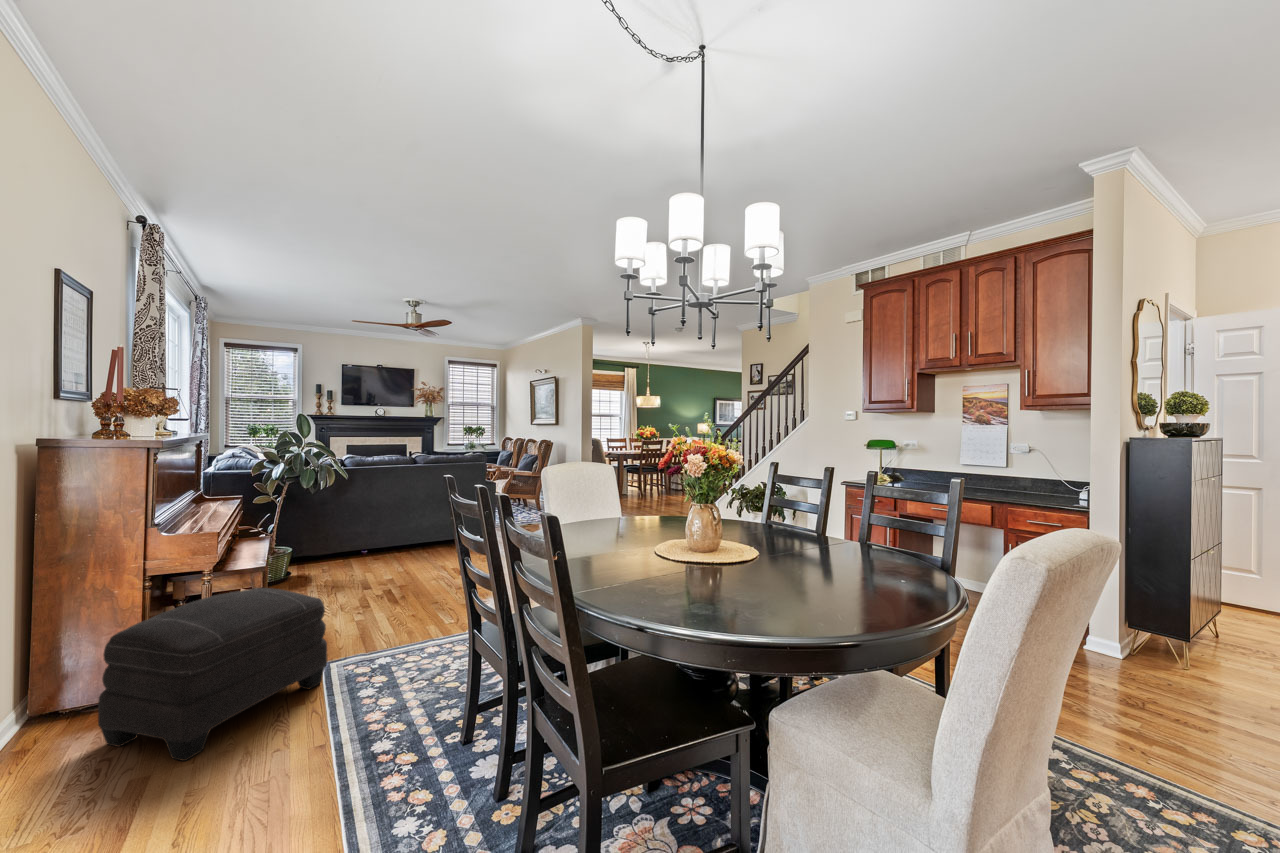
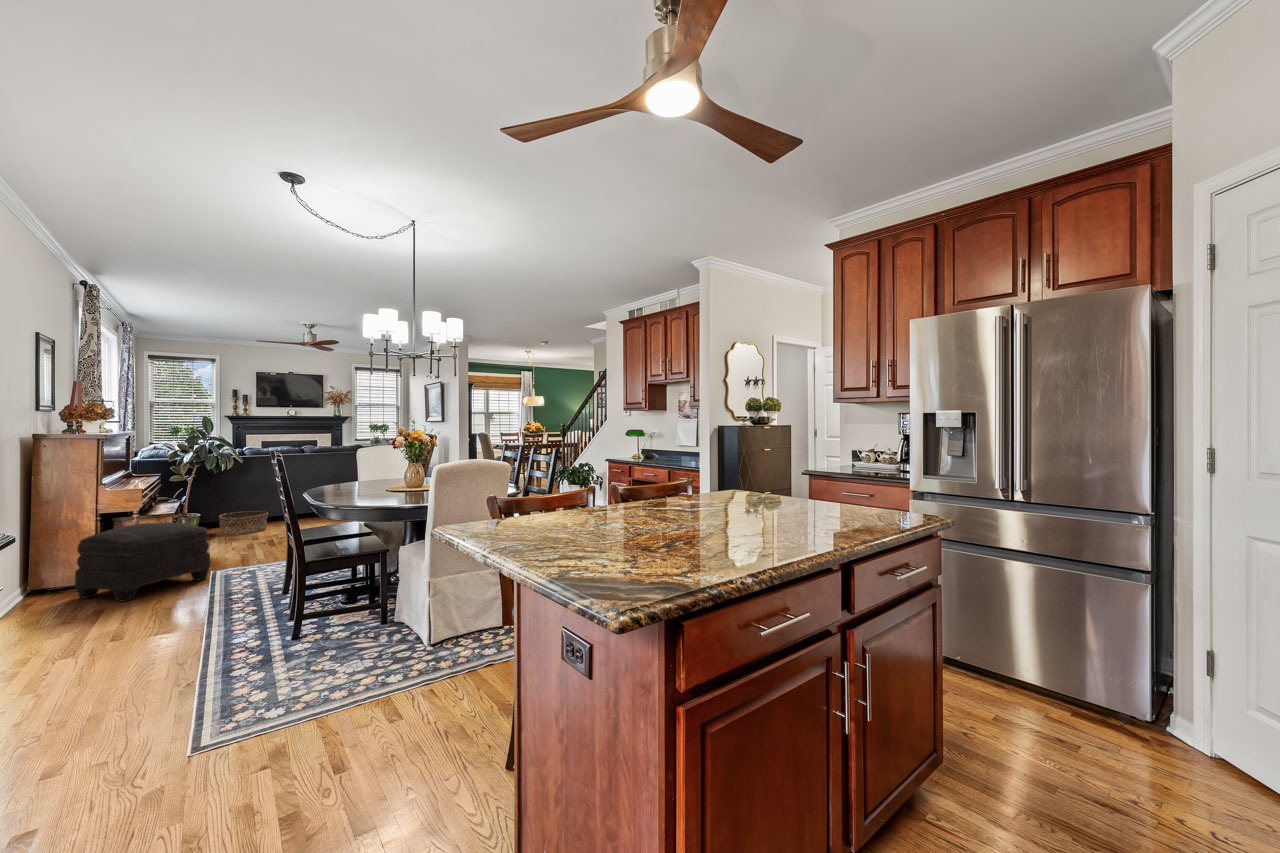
basket: none [316,539,376,573] -> present [219,511,268,534]

